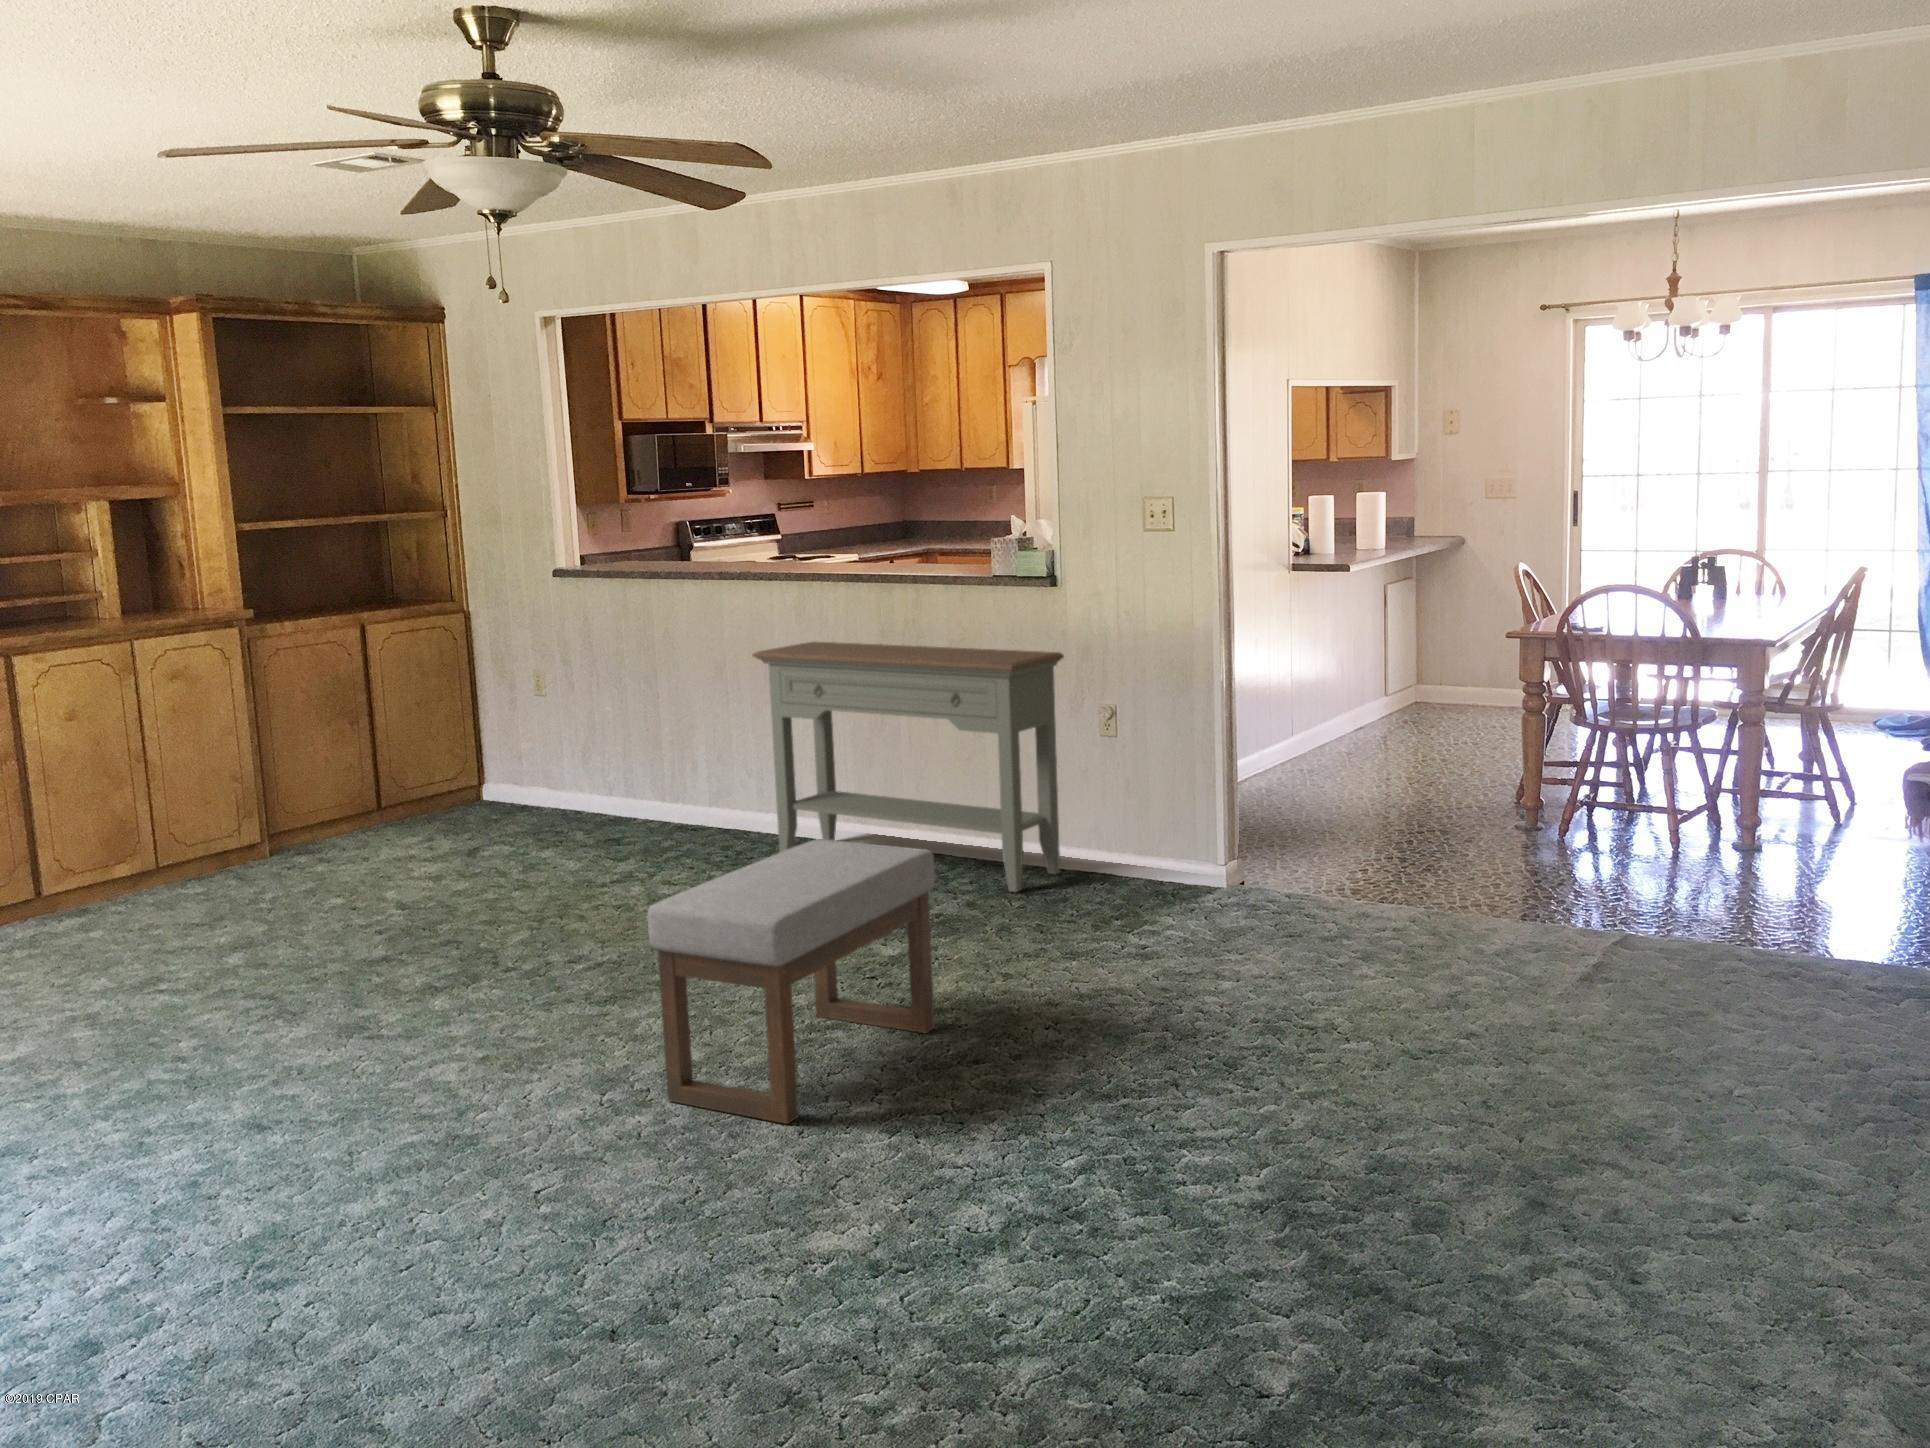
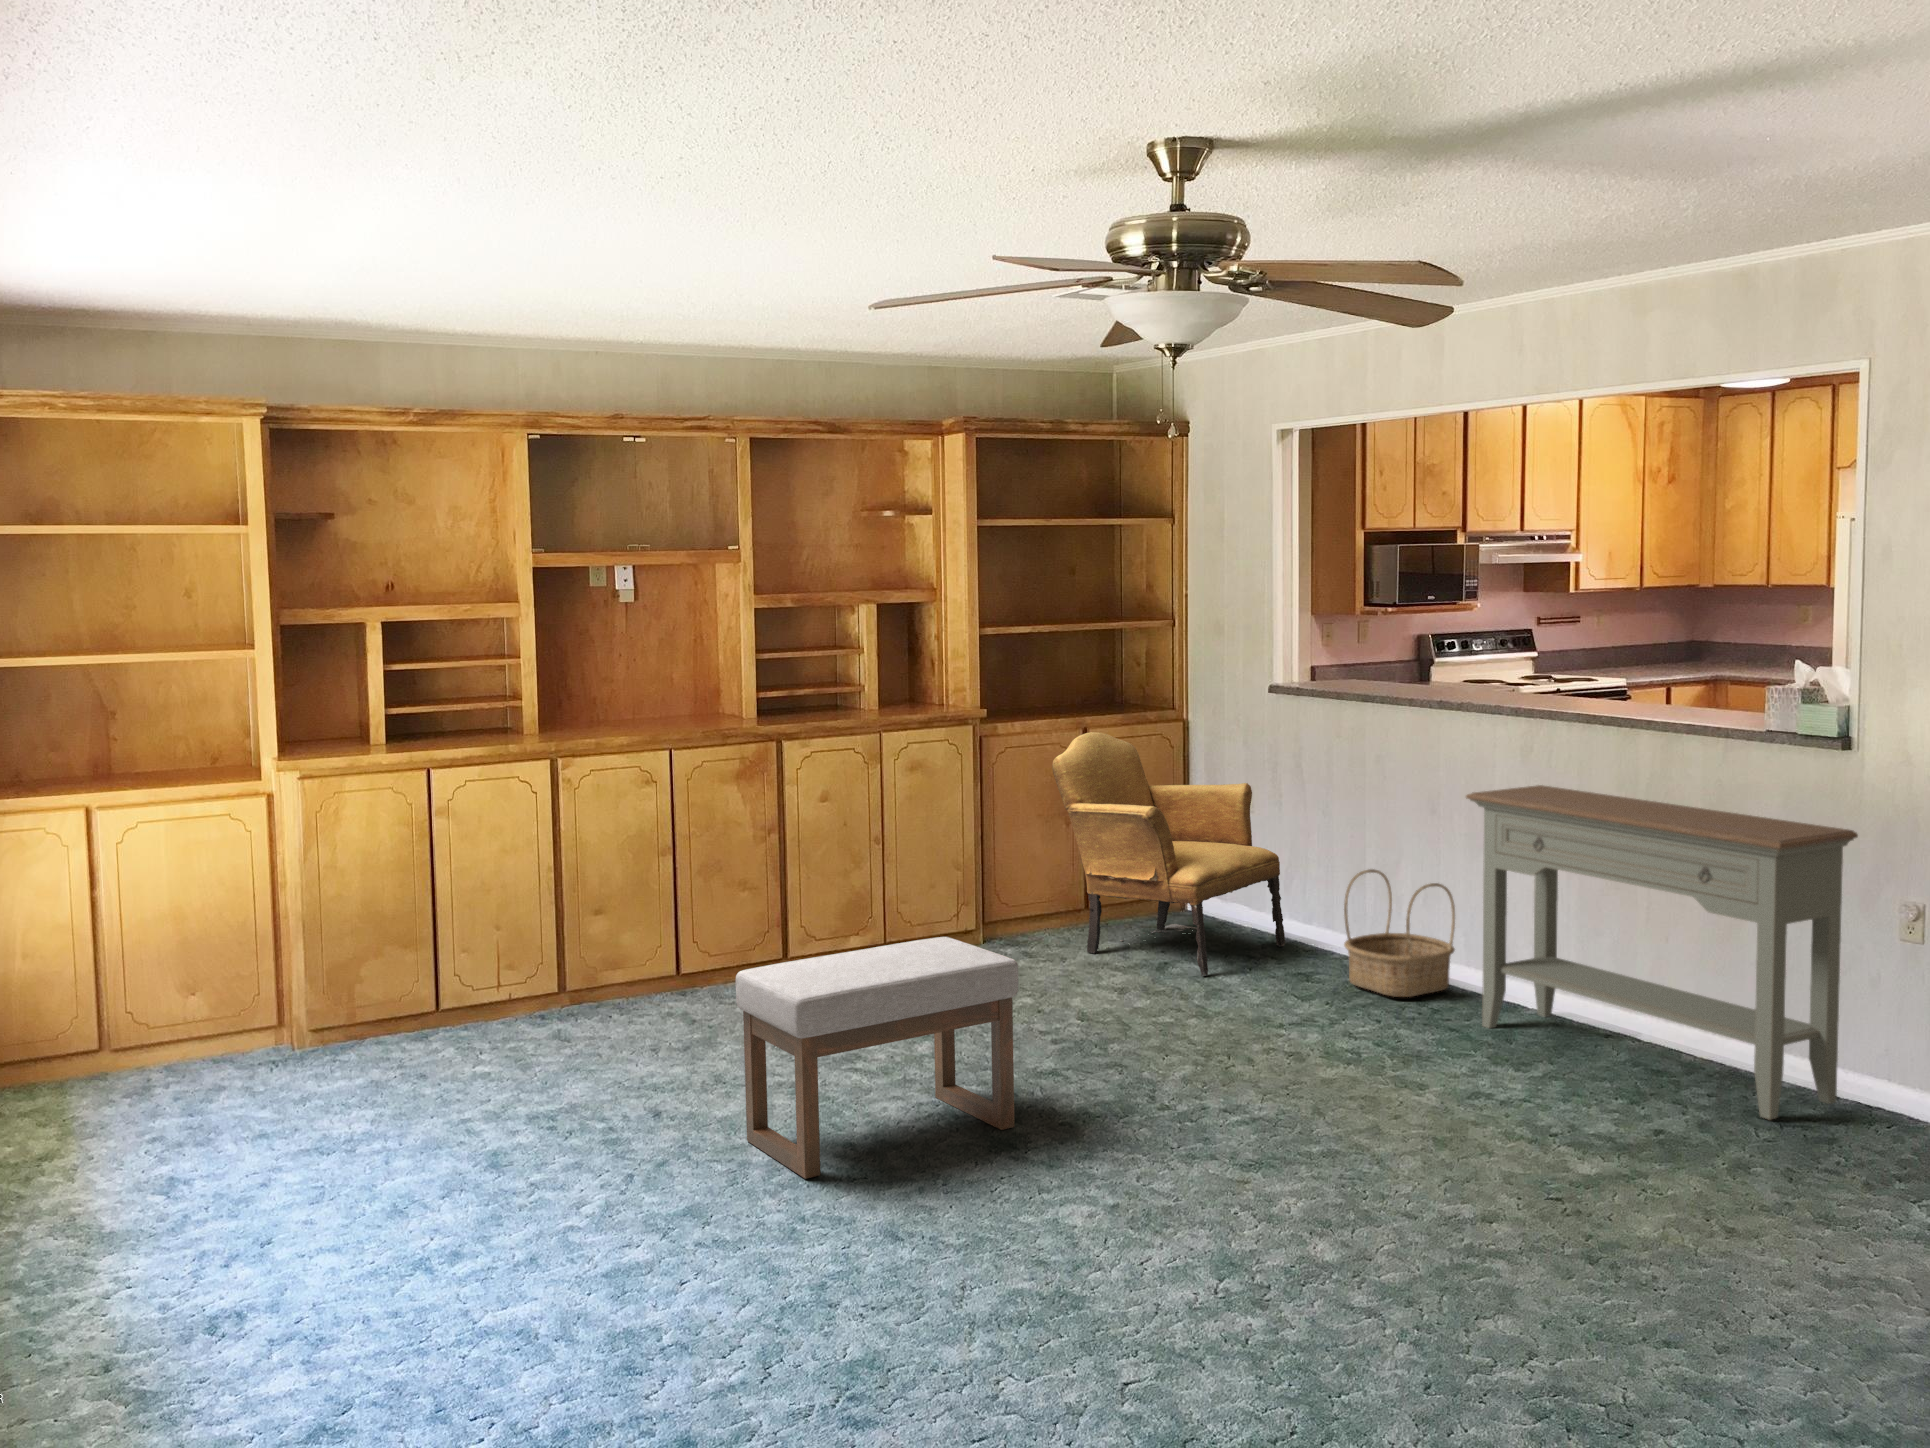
armchair: none [333,628,586,854] -> present [1052,732,1285,976]
basket: none [645,734,748,846] -> present [1344,869,1455,997]
ottoman: present [648,839,935,1124] -> present [736,937,1019,1179]

